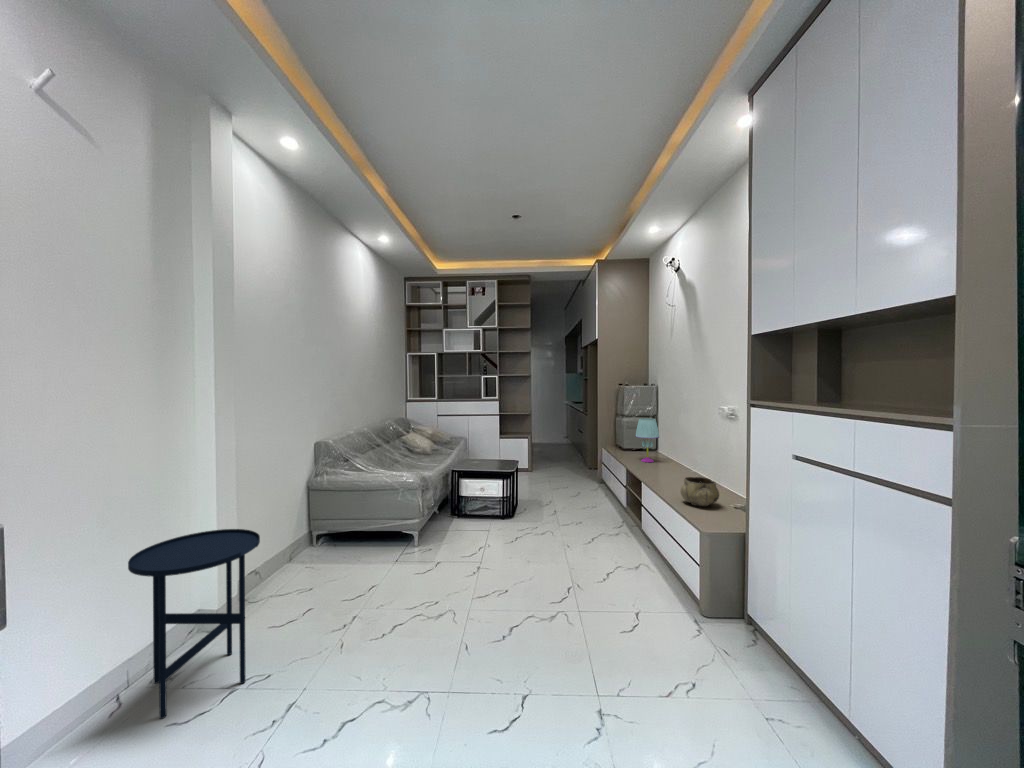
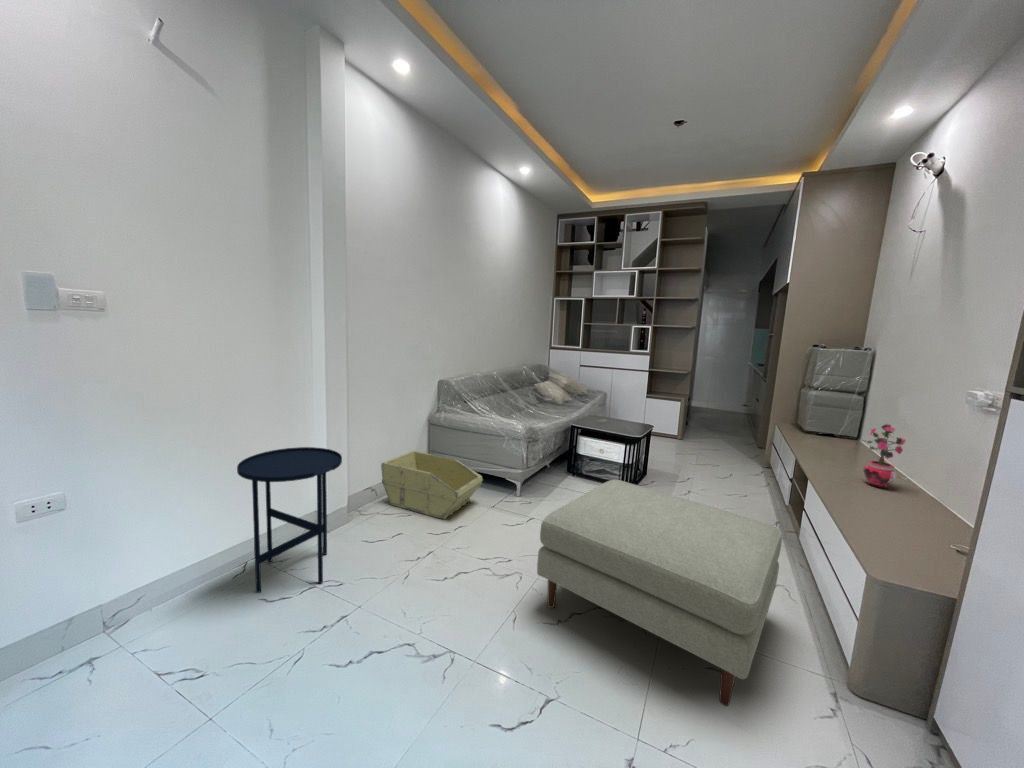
table lamp: present [636,418,659,462] -> none [817,394,857,455]
potted plant: none [667,434,692,479] -> present [863,424,905,488]
decorative bowl: present [680,477,719,506] -> none [857,488,929,537]
ottoman: none [478,507,653,653] -> present [537,480,782,706]
storage bin: none [267,522,383,586] -> present [381,451,483,519]

